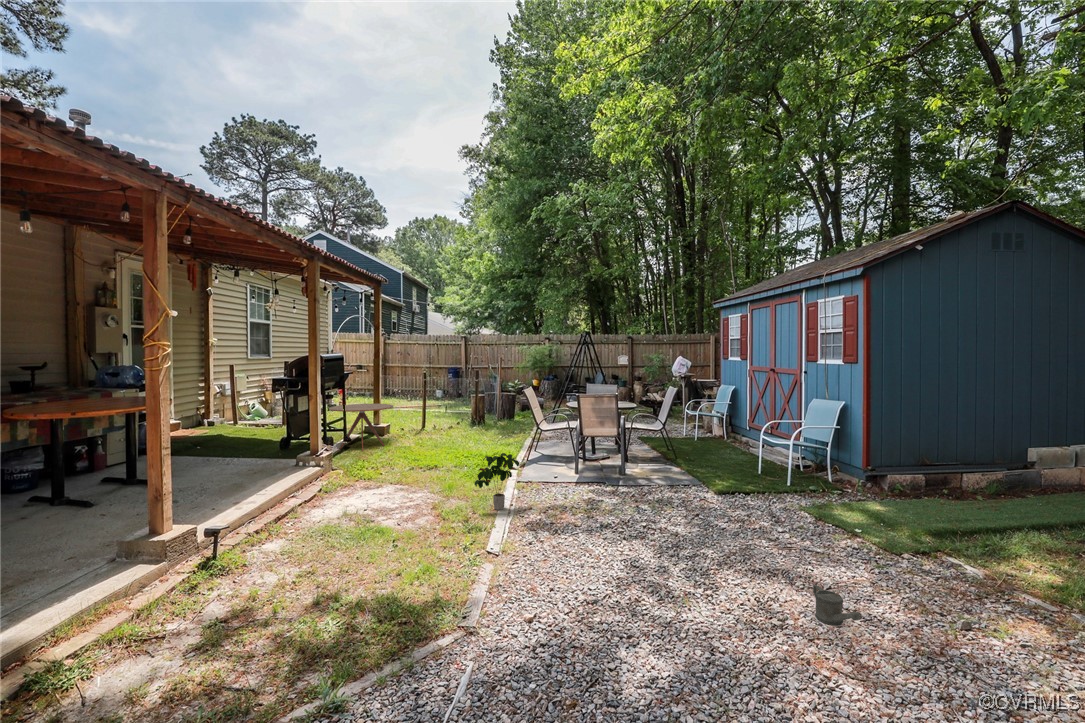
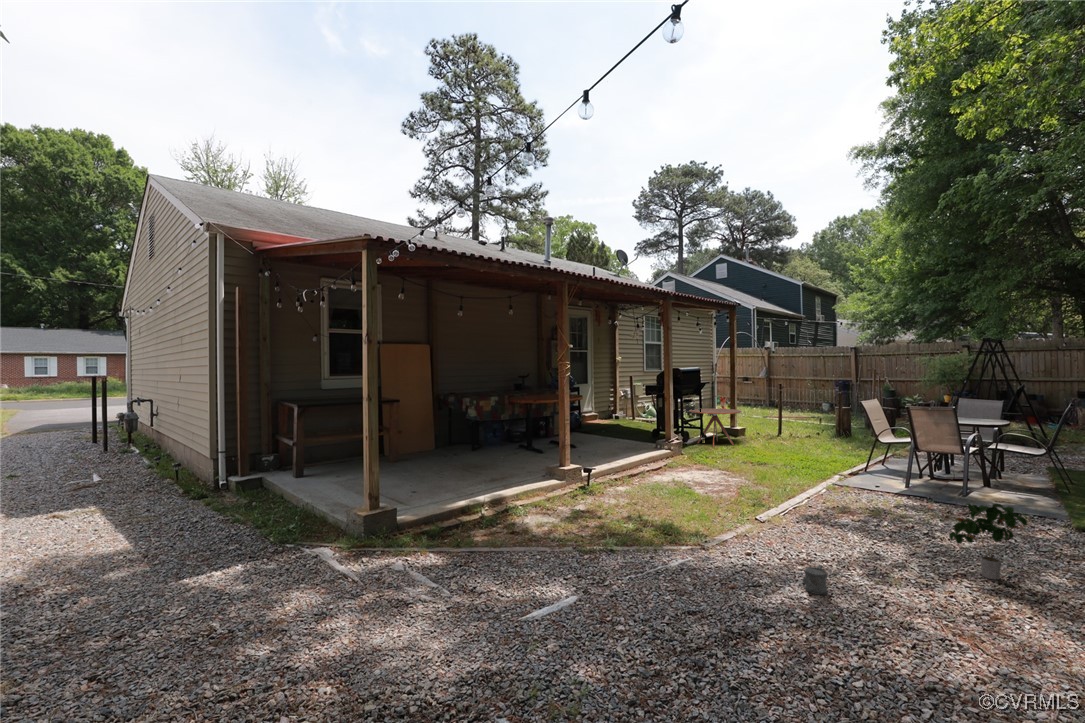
potted plant: present [475,453,519,510] -> present [949,503,1027,580]
watering can: present [813,585,860,625] -> present [803,565,827,595]

